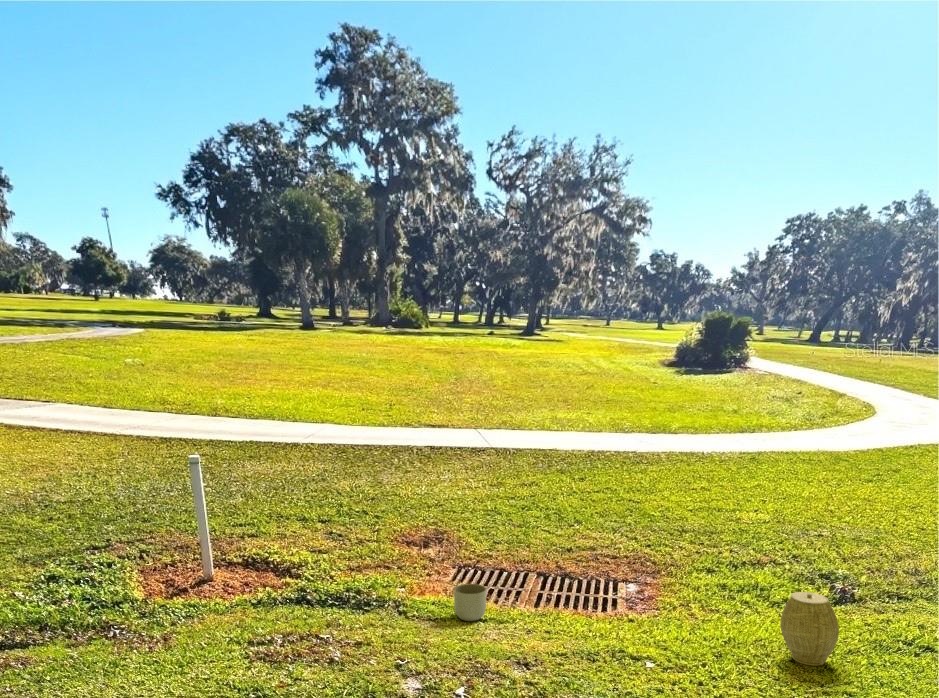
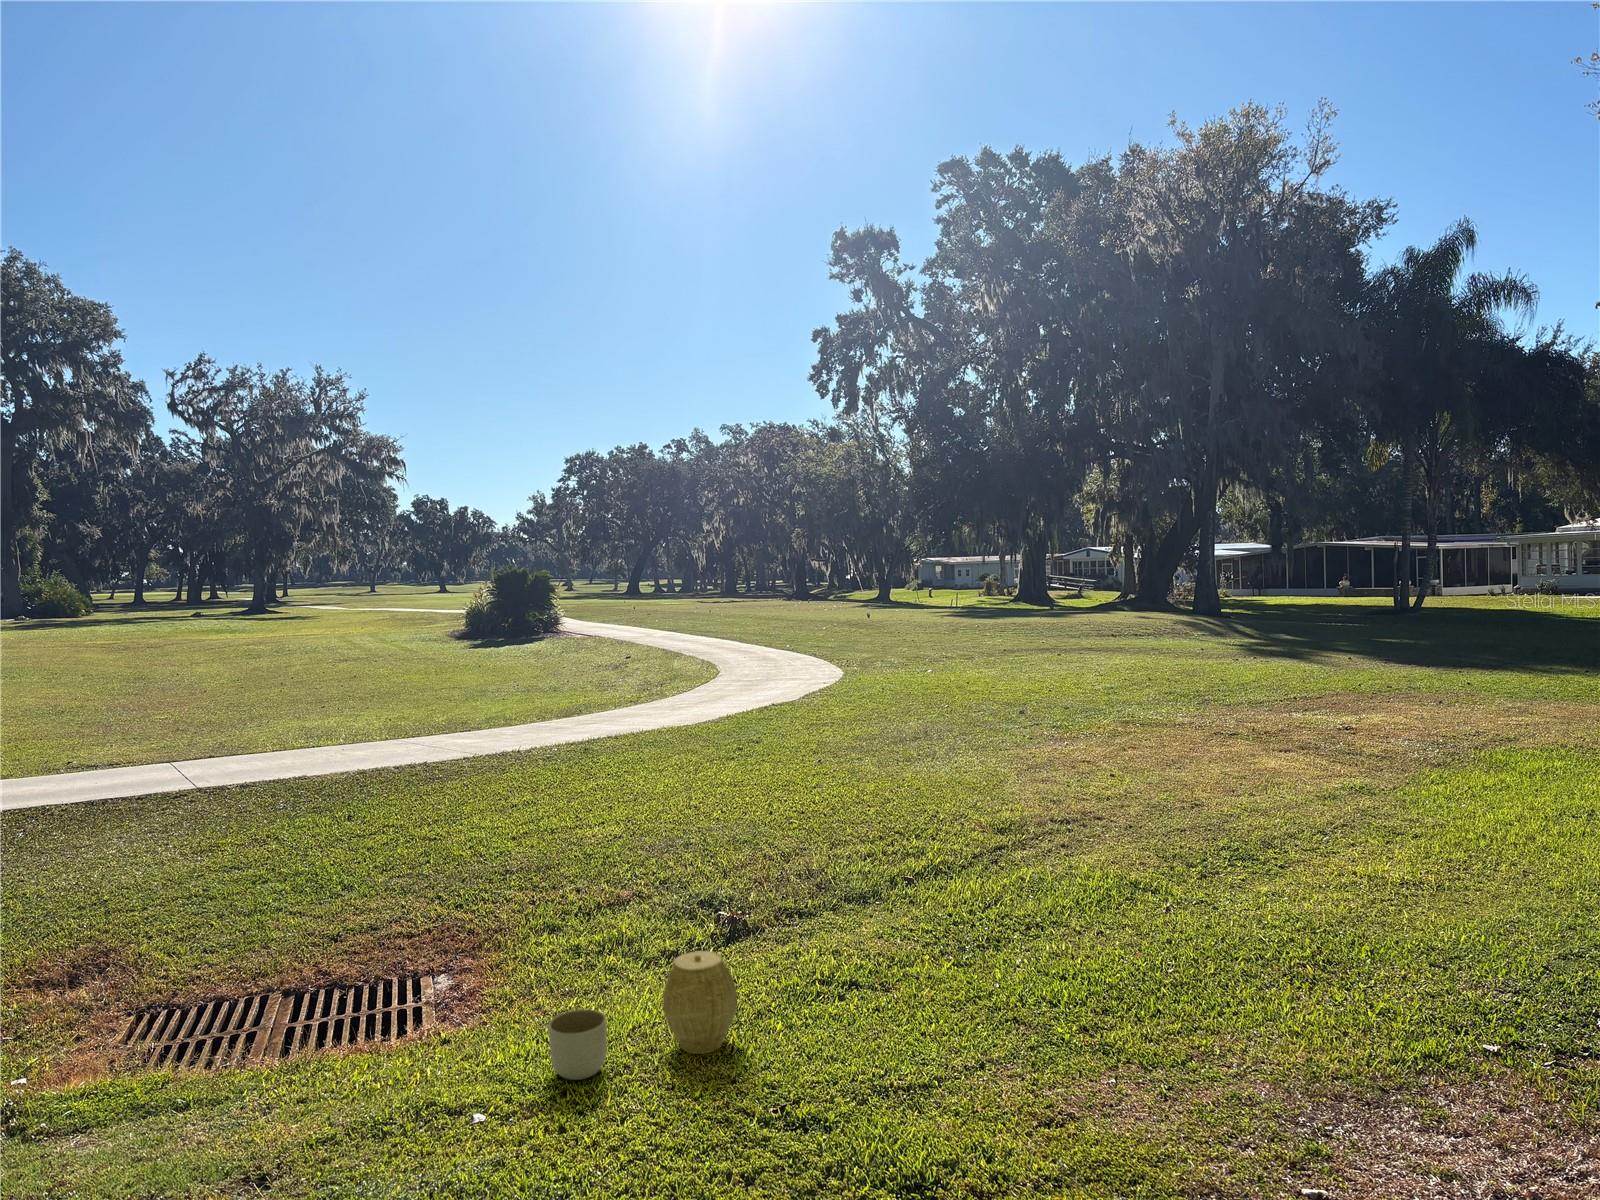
planter: present [454,584,487,621] -> present [548,1009,607,1080]

